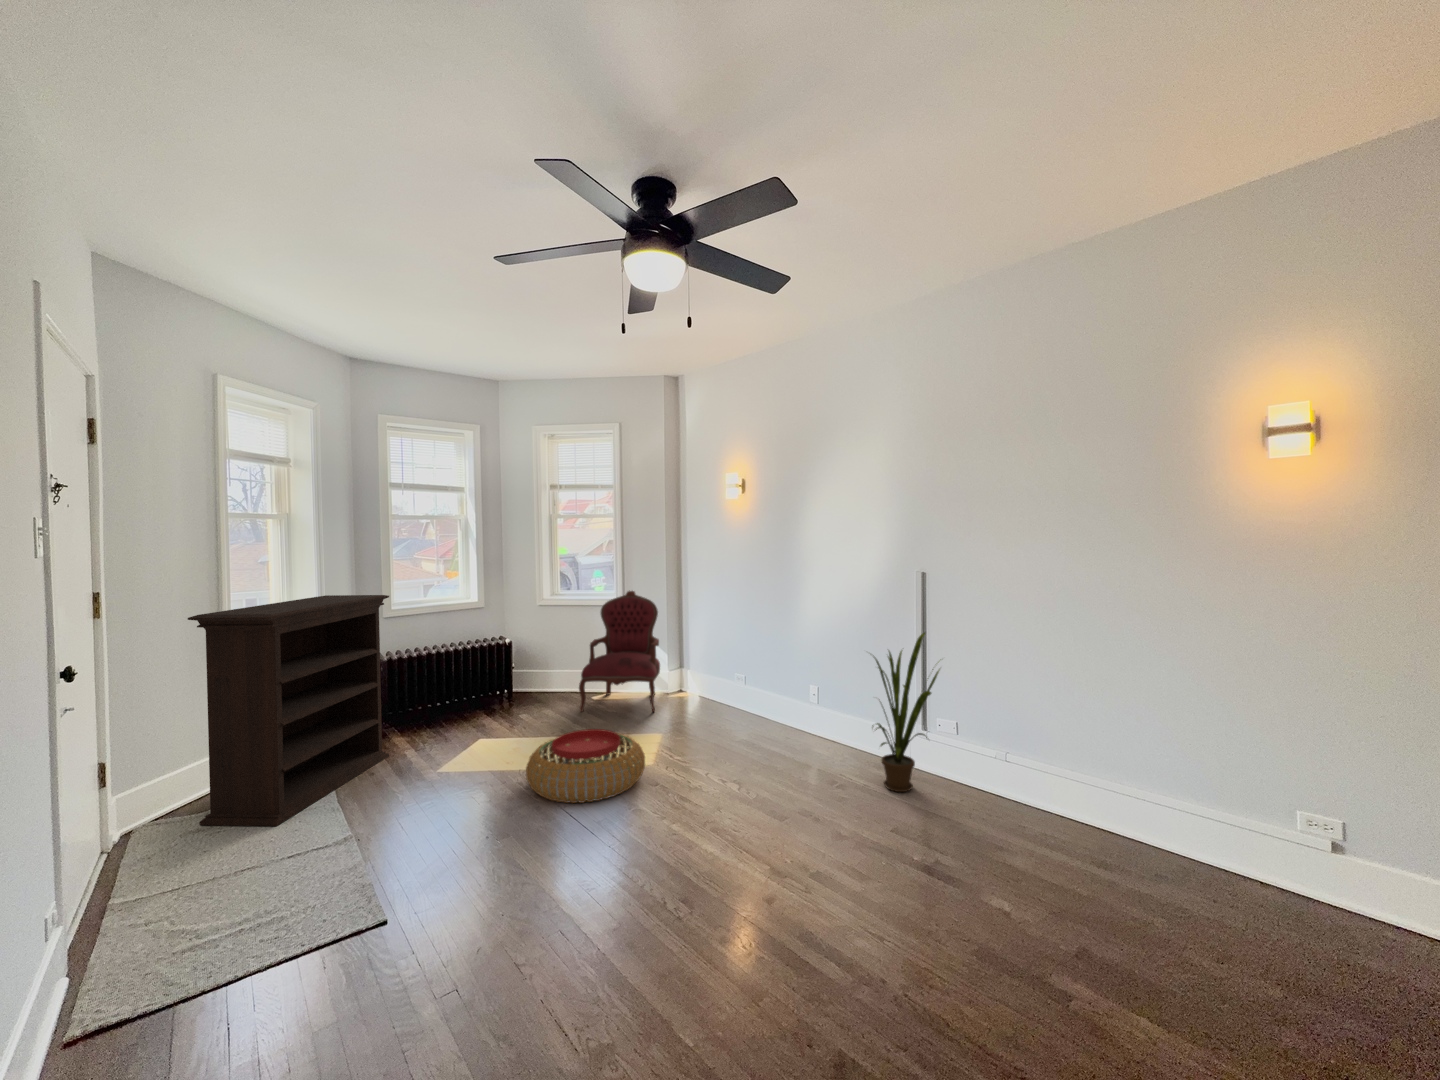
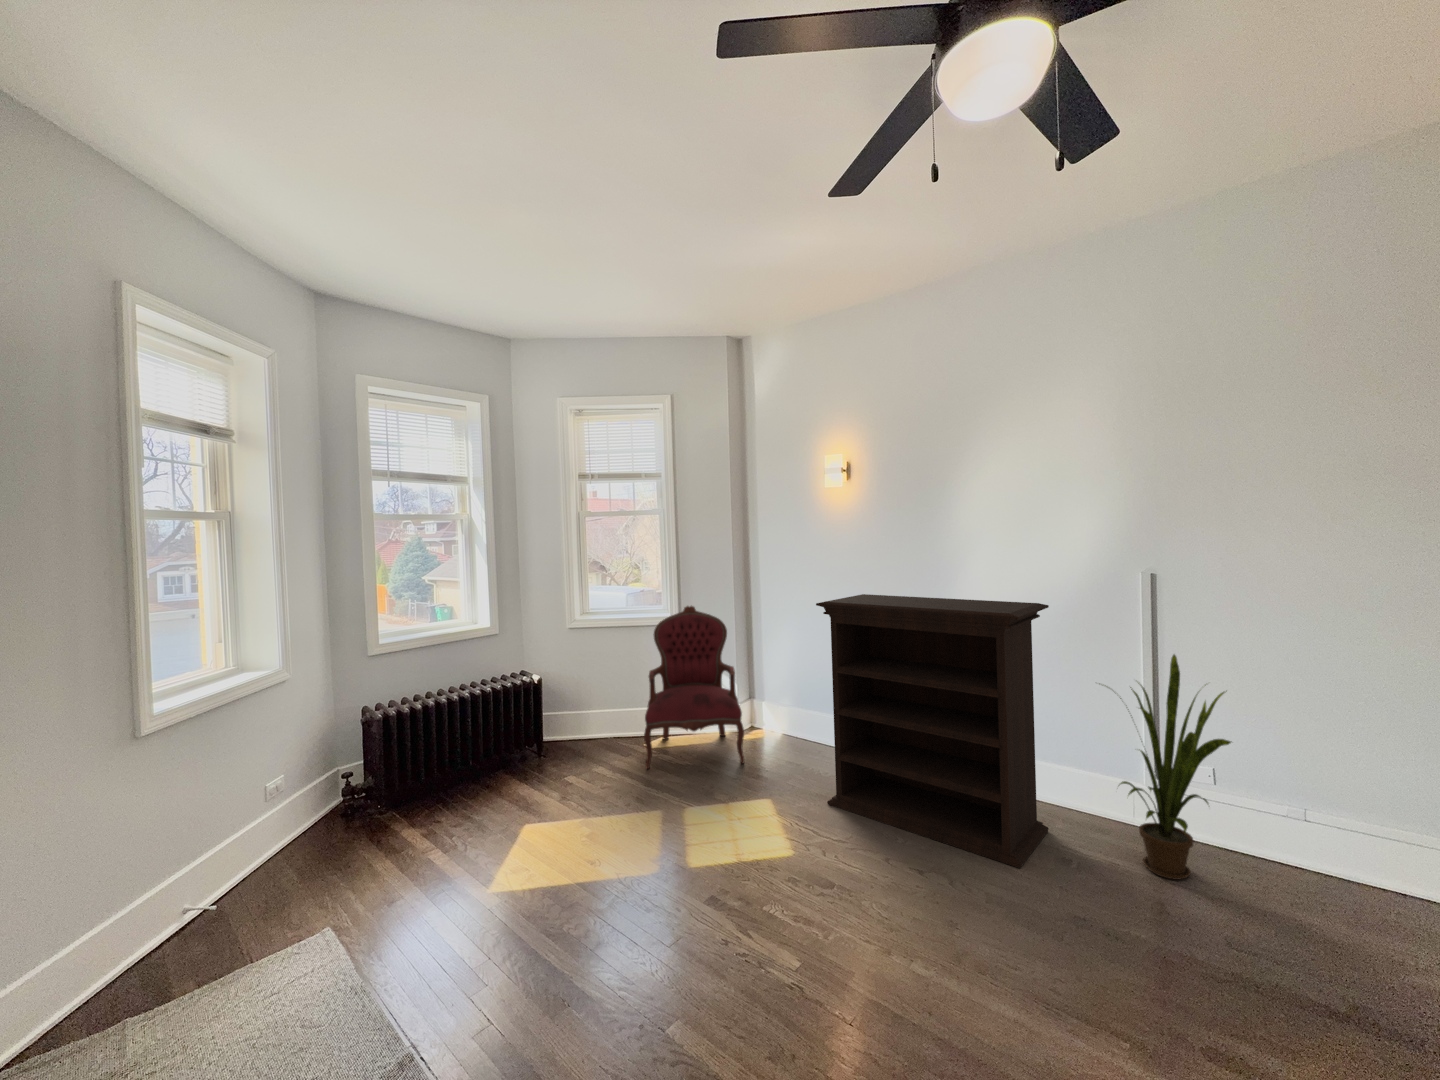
bookshelf: present [188,595,389,826] -> present [816,594,1049,868]
pouf: present [526,729,645,803] -> none [646,812,817,943]

